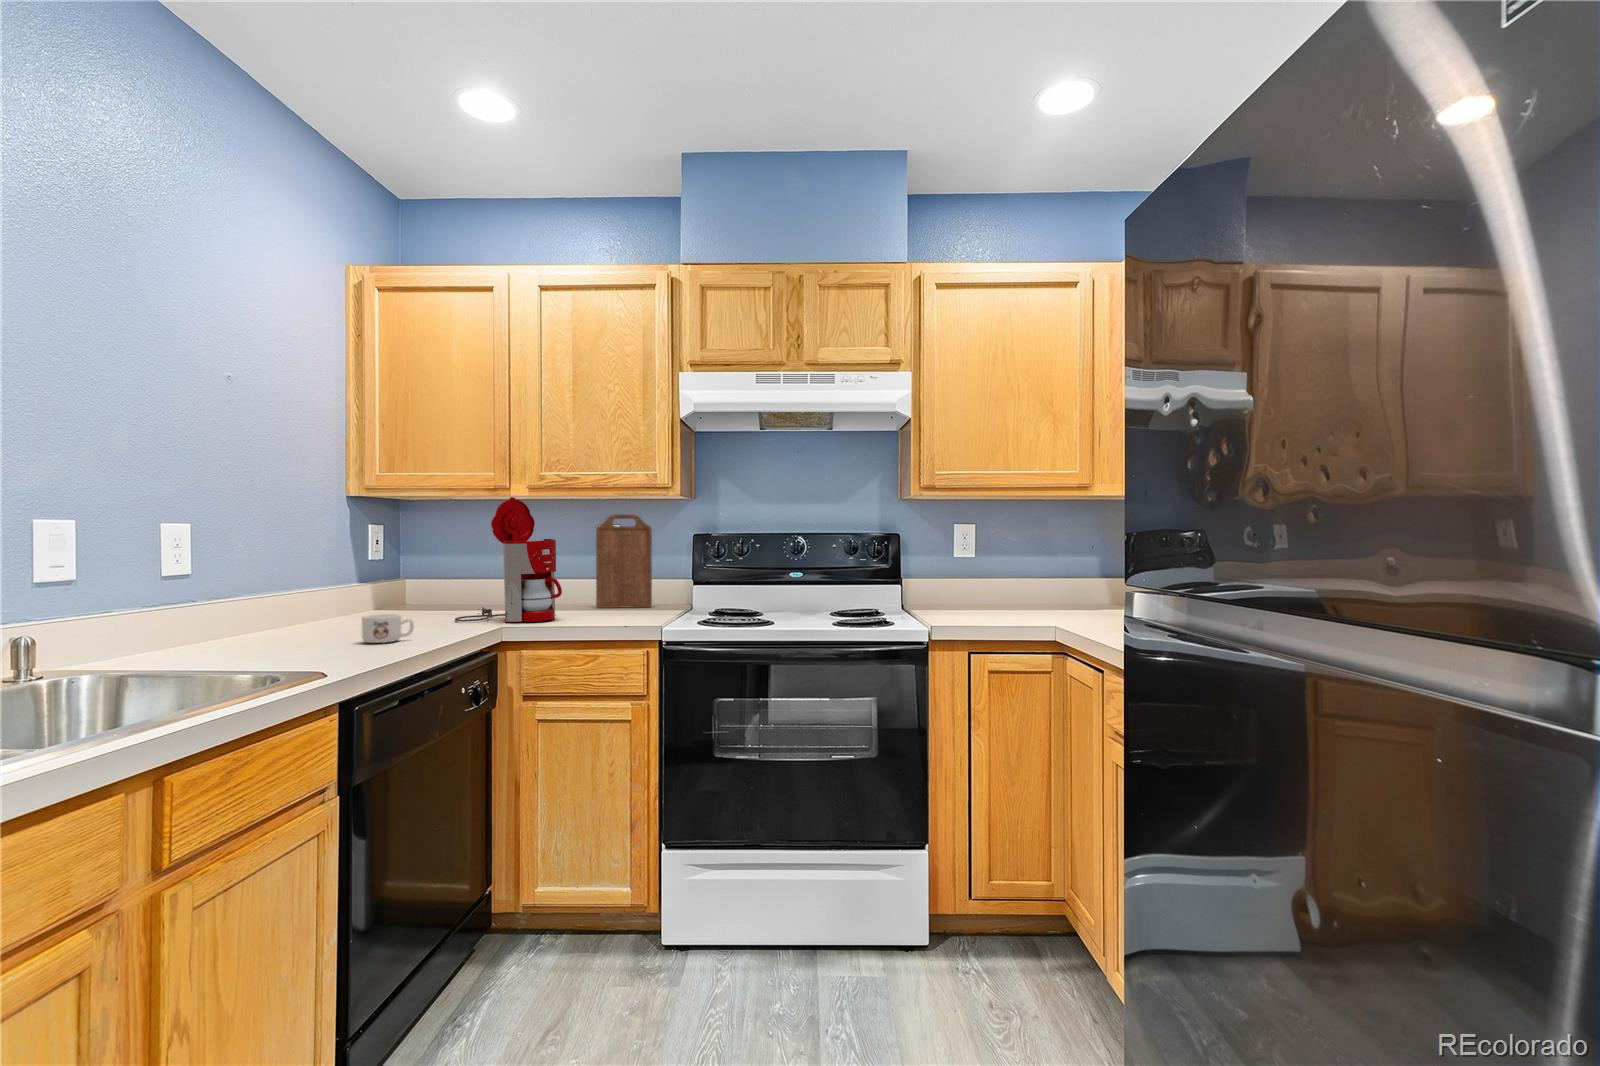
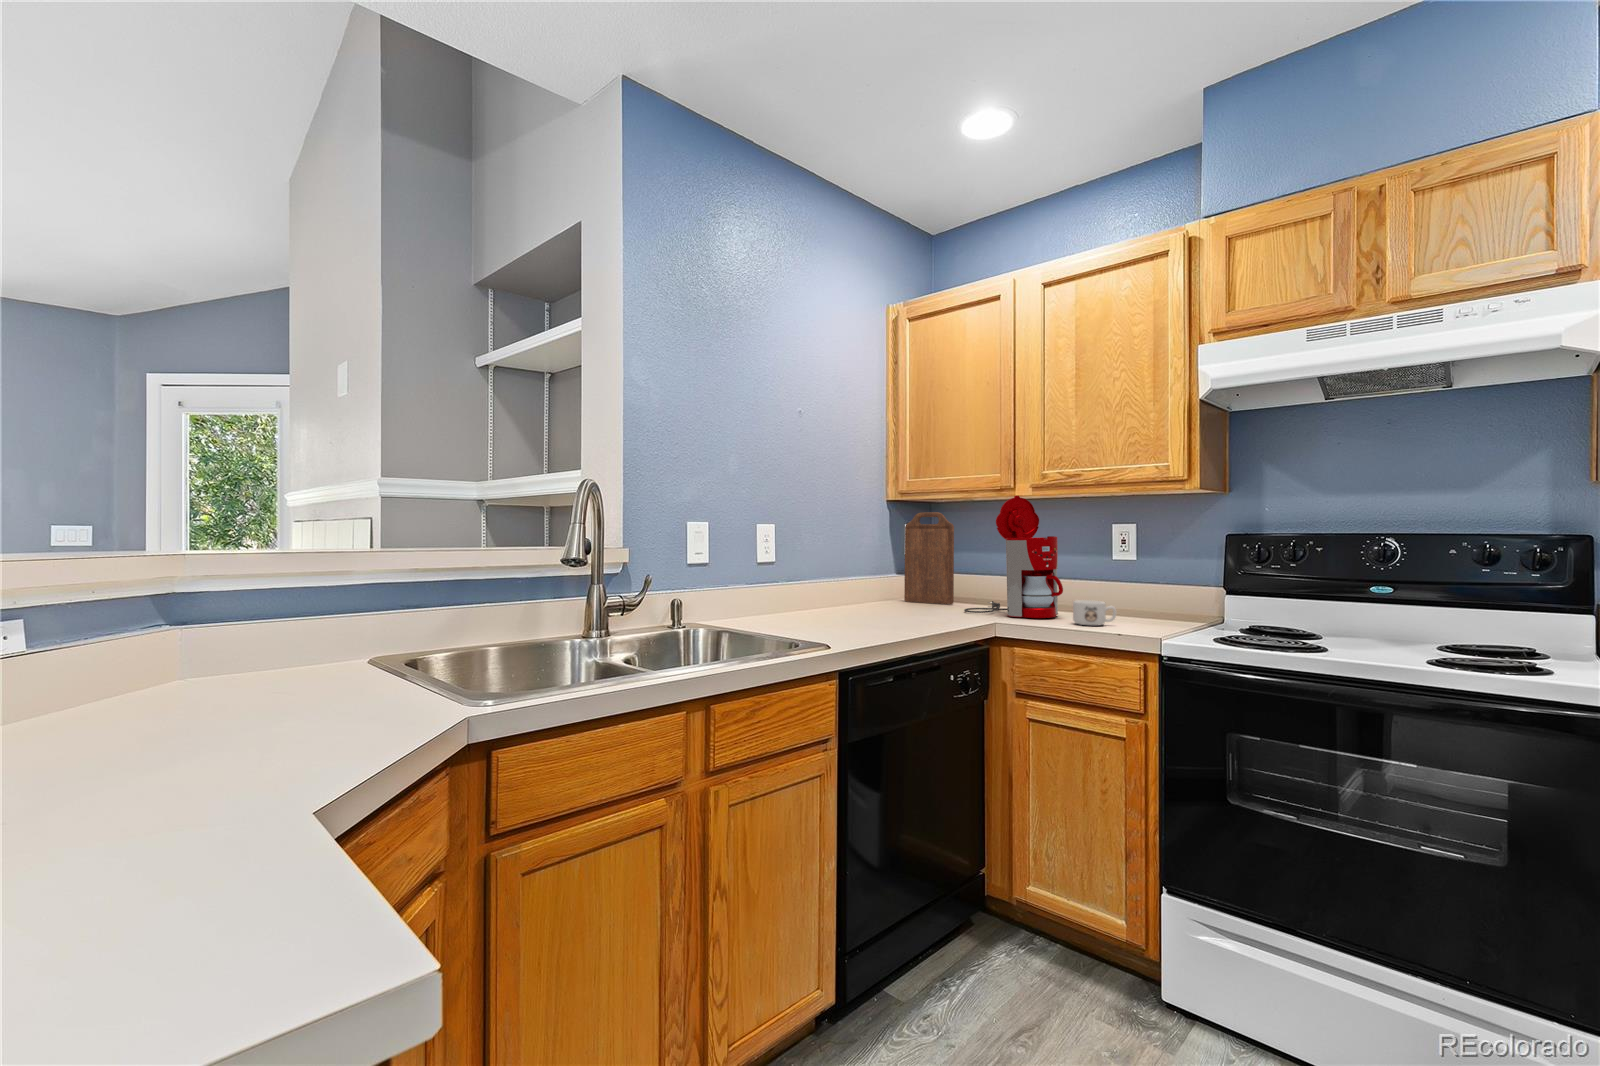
cutting board: present [596,514,652,608] -> present [904,512,954,604]
mug: present [362,614,414,643] -> present [1073,600,1116,626]

